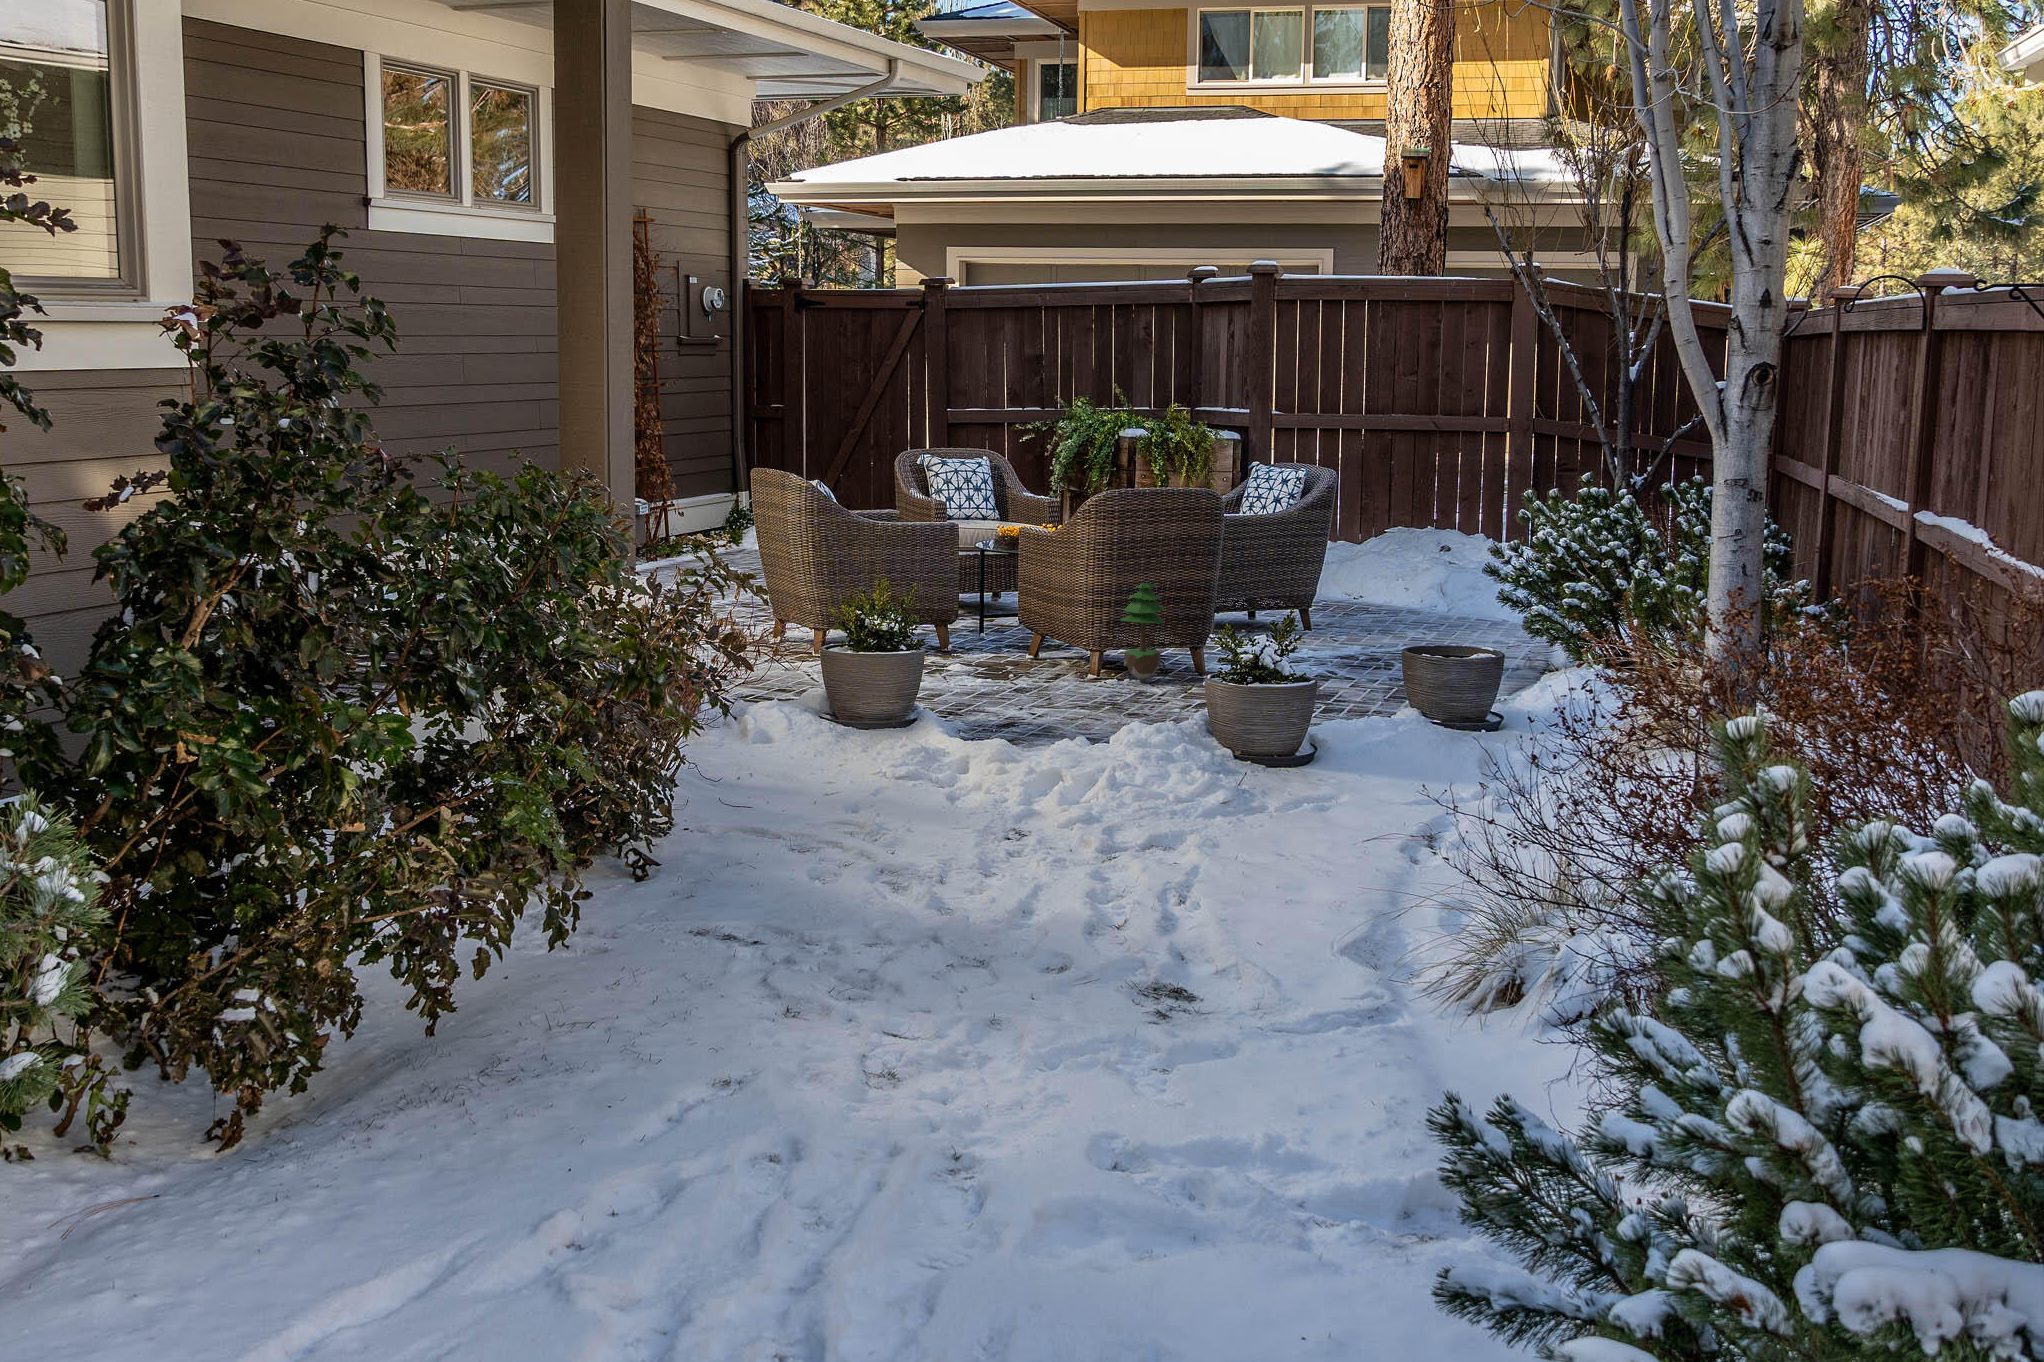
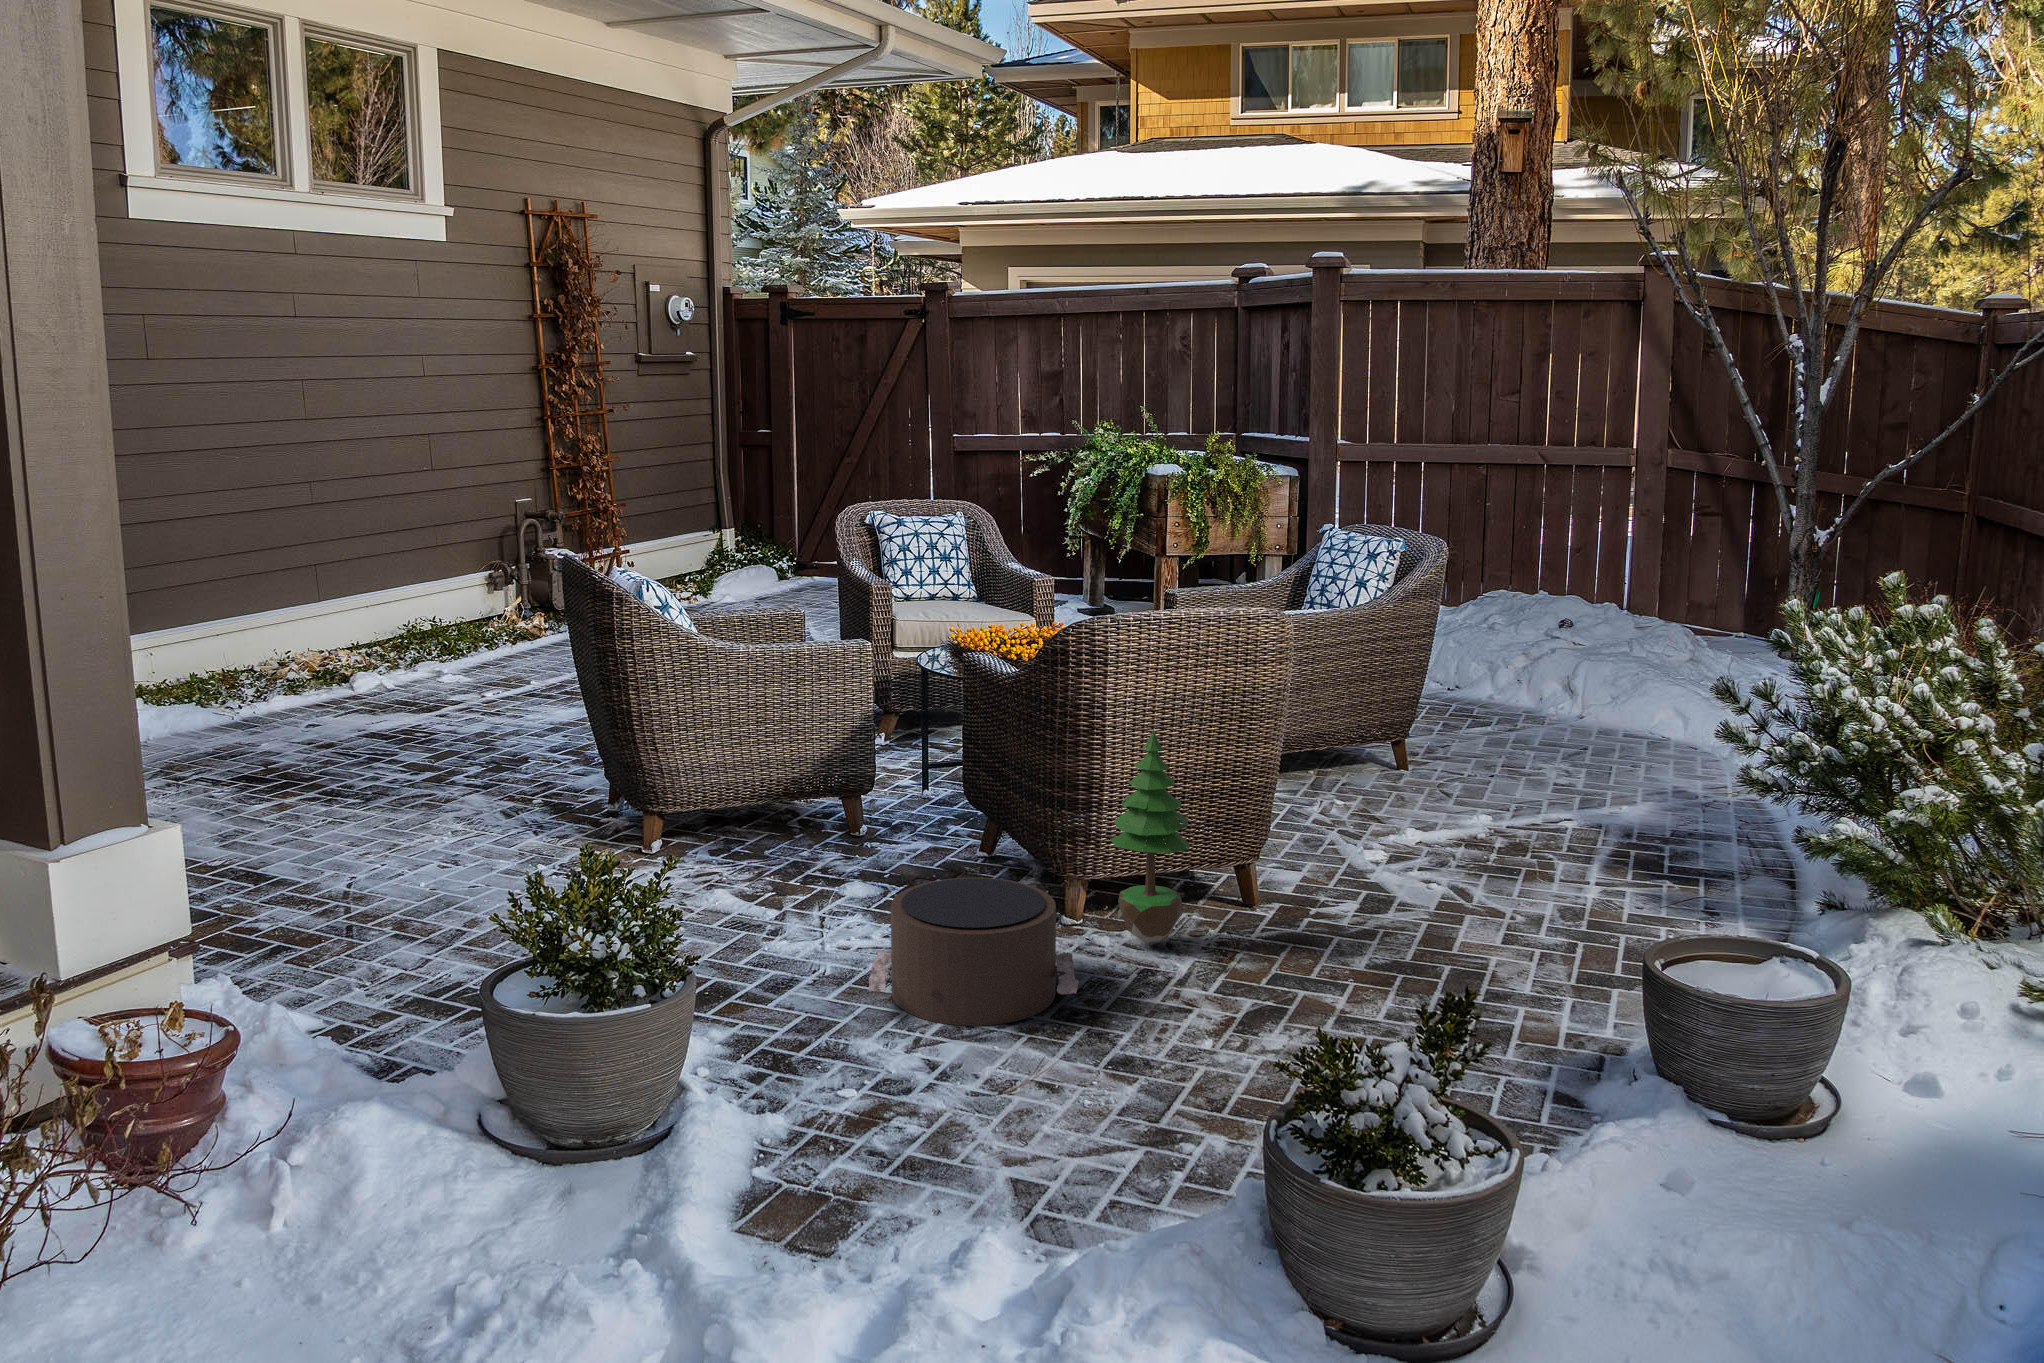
pouf: none [991,637,1107,702] -> present [869,878,1079,1026]

